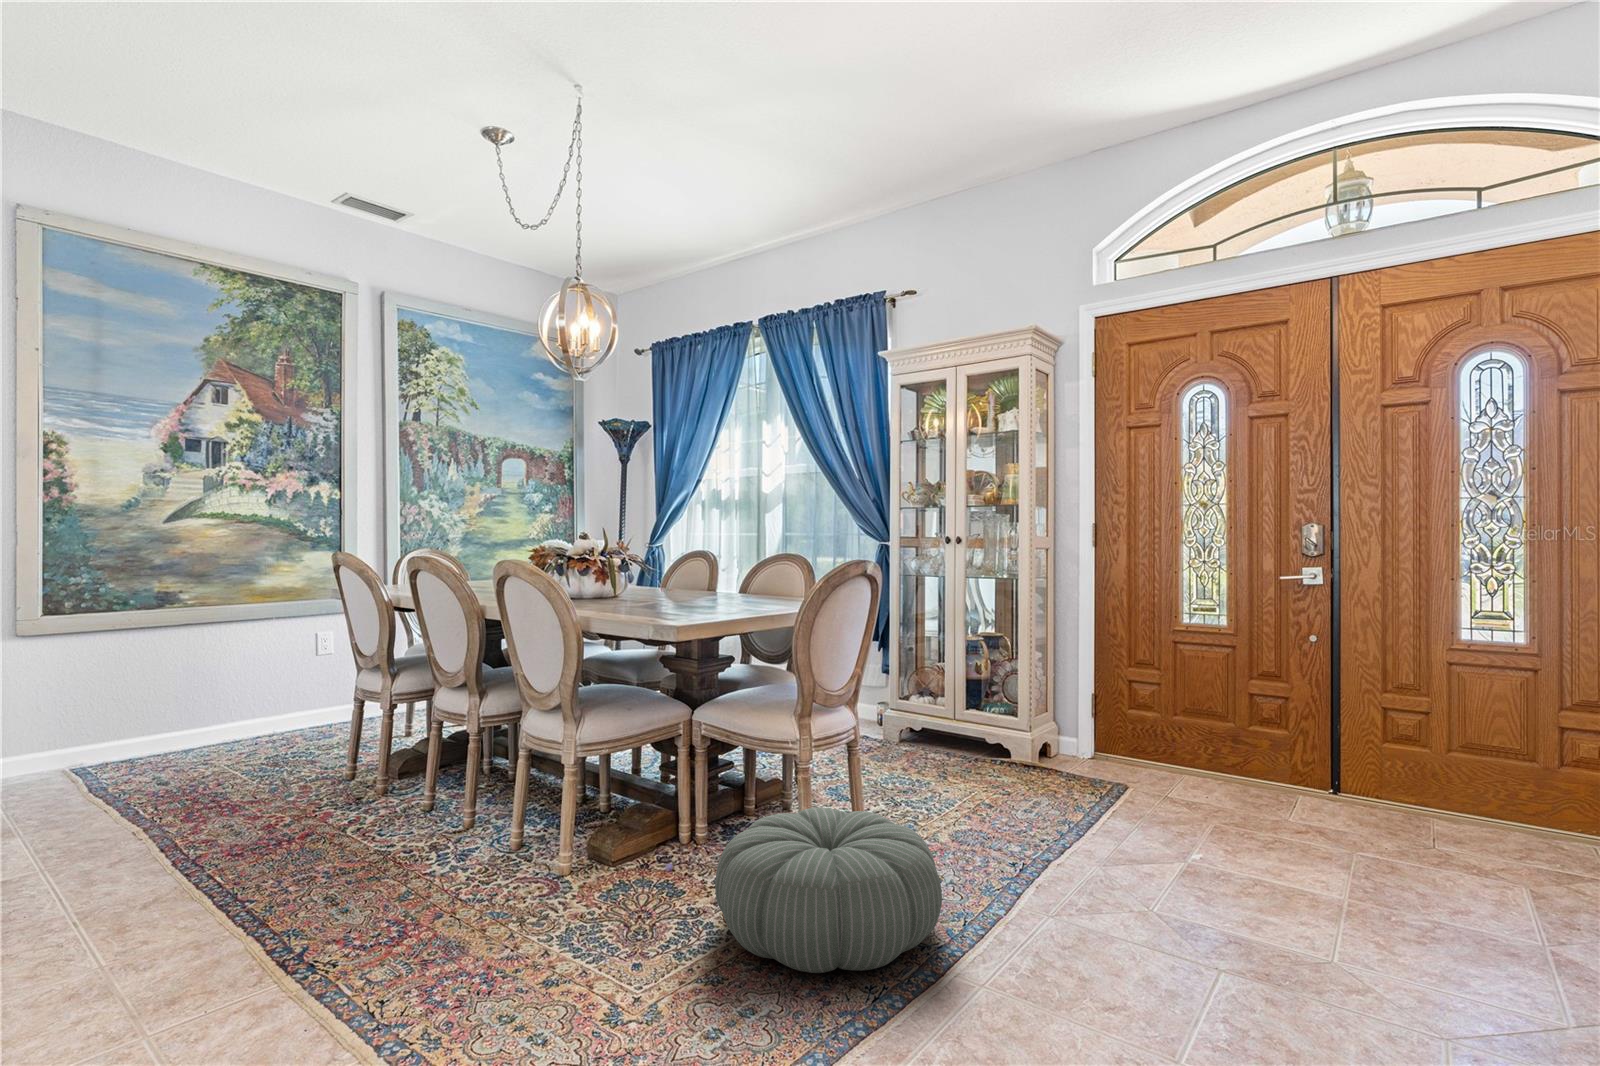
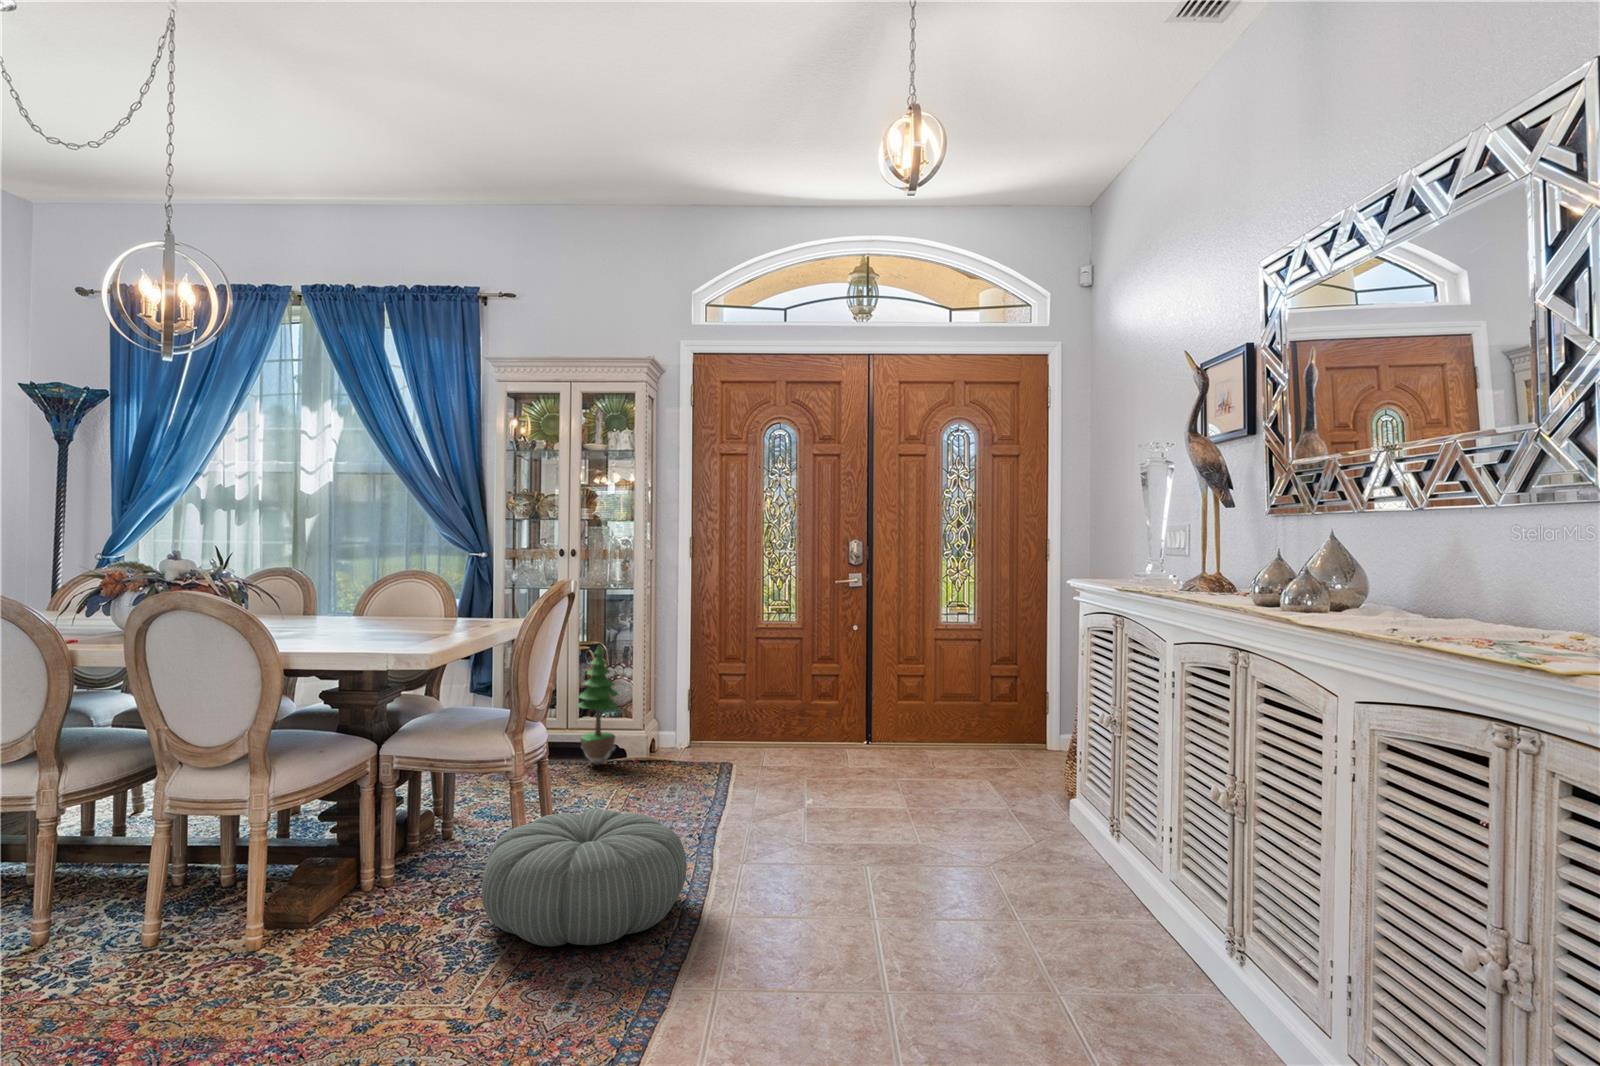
potted tree: none [954,633,1000,762] -> present [577,645,619,765]

